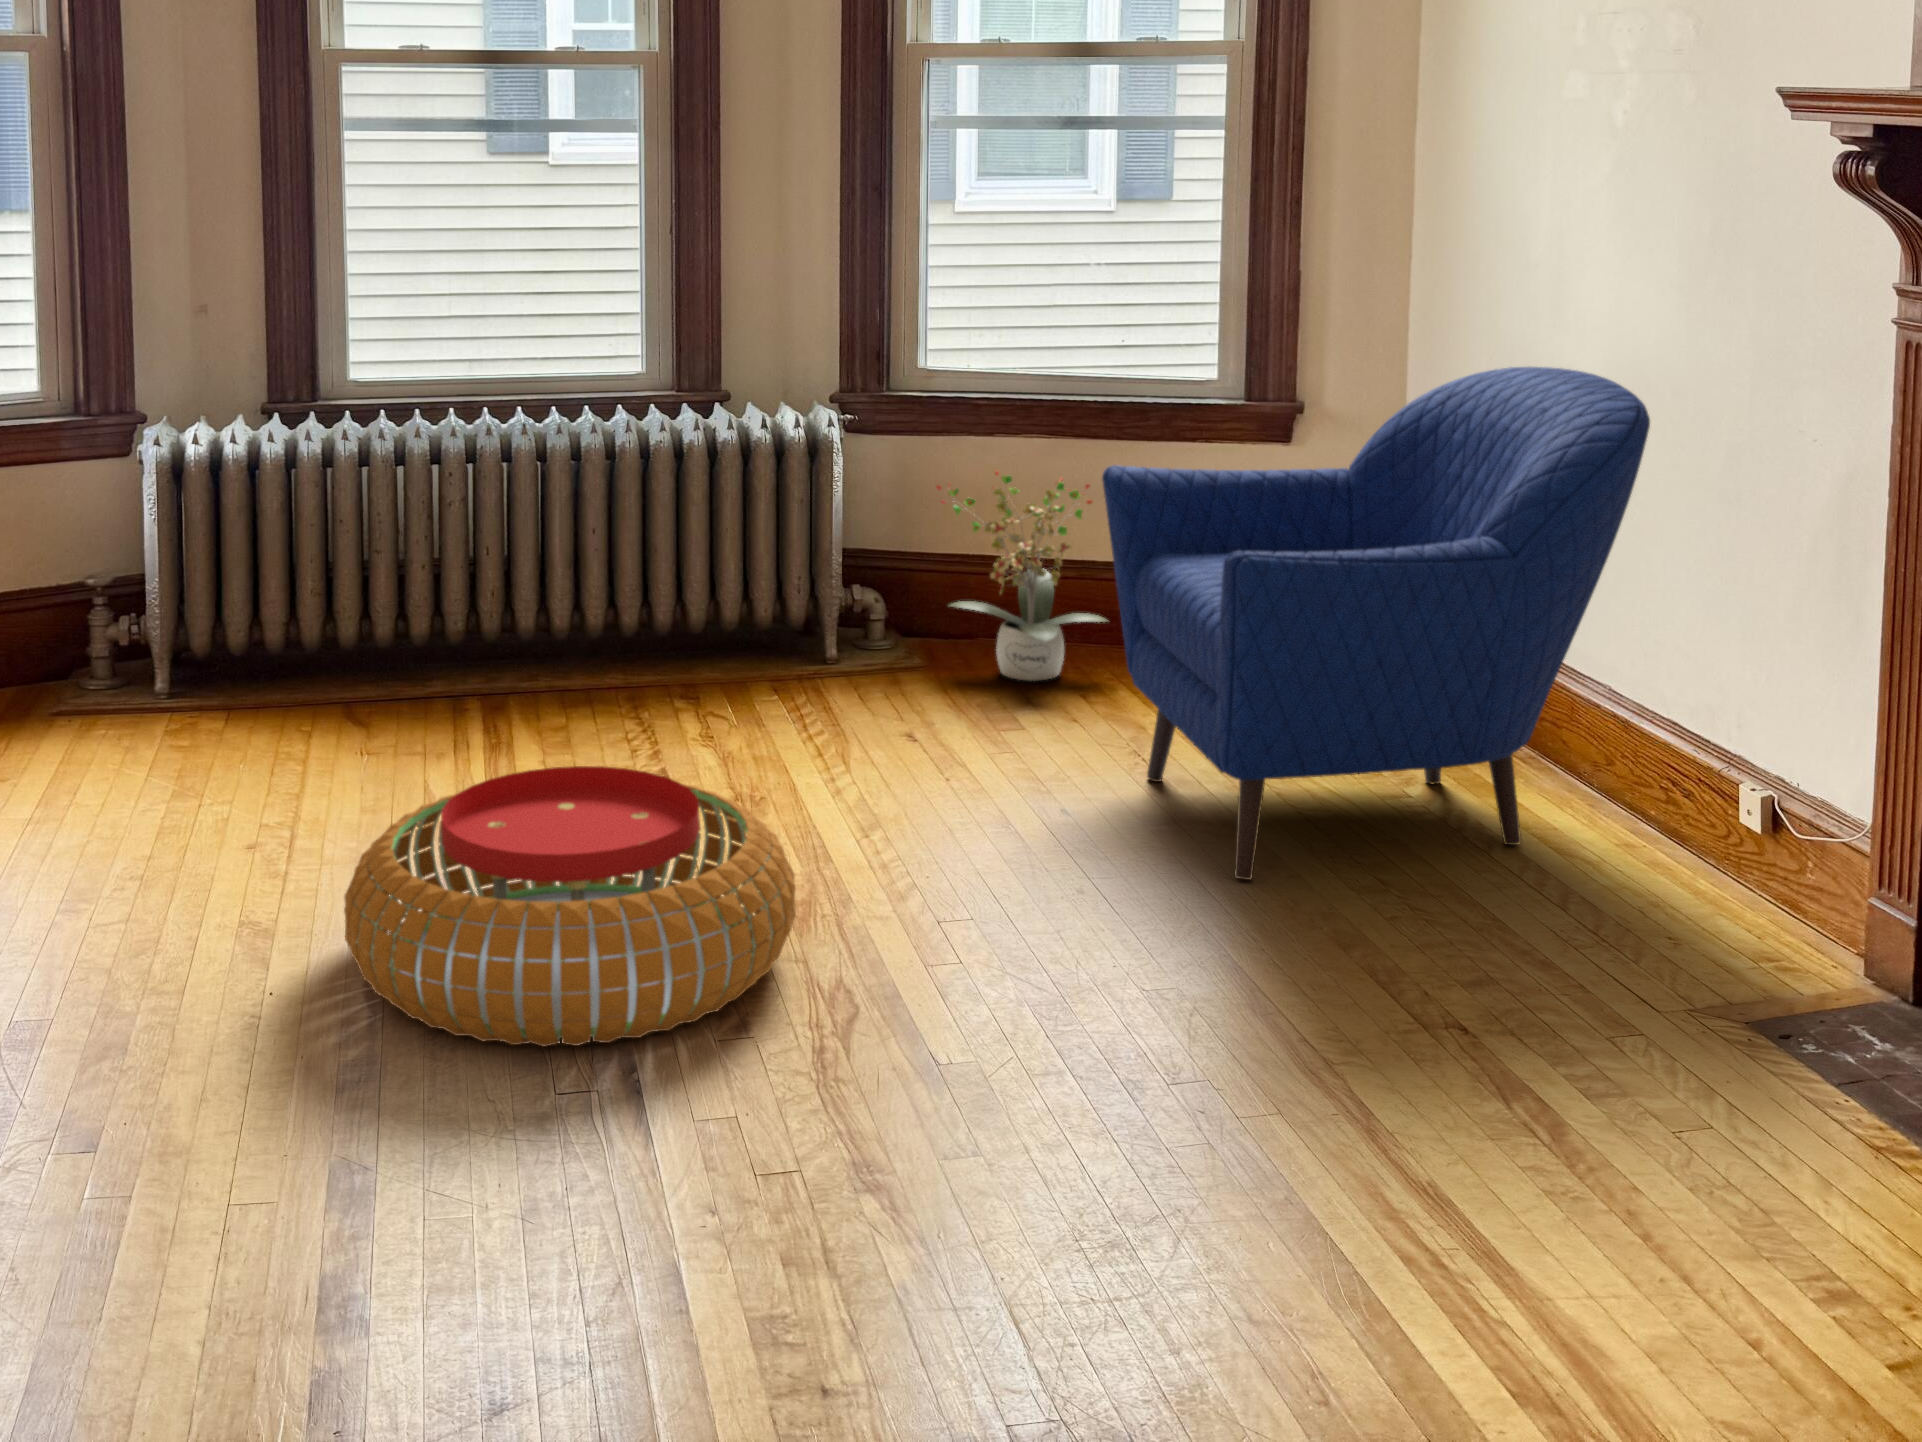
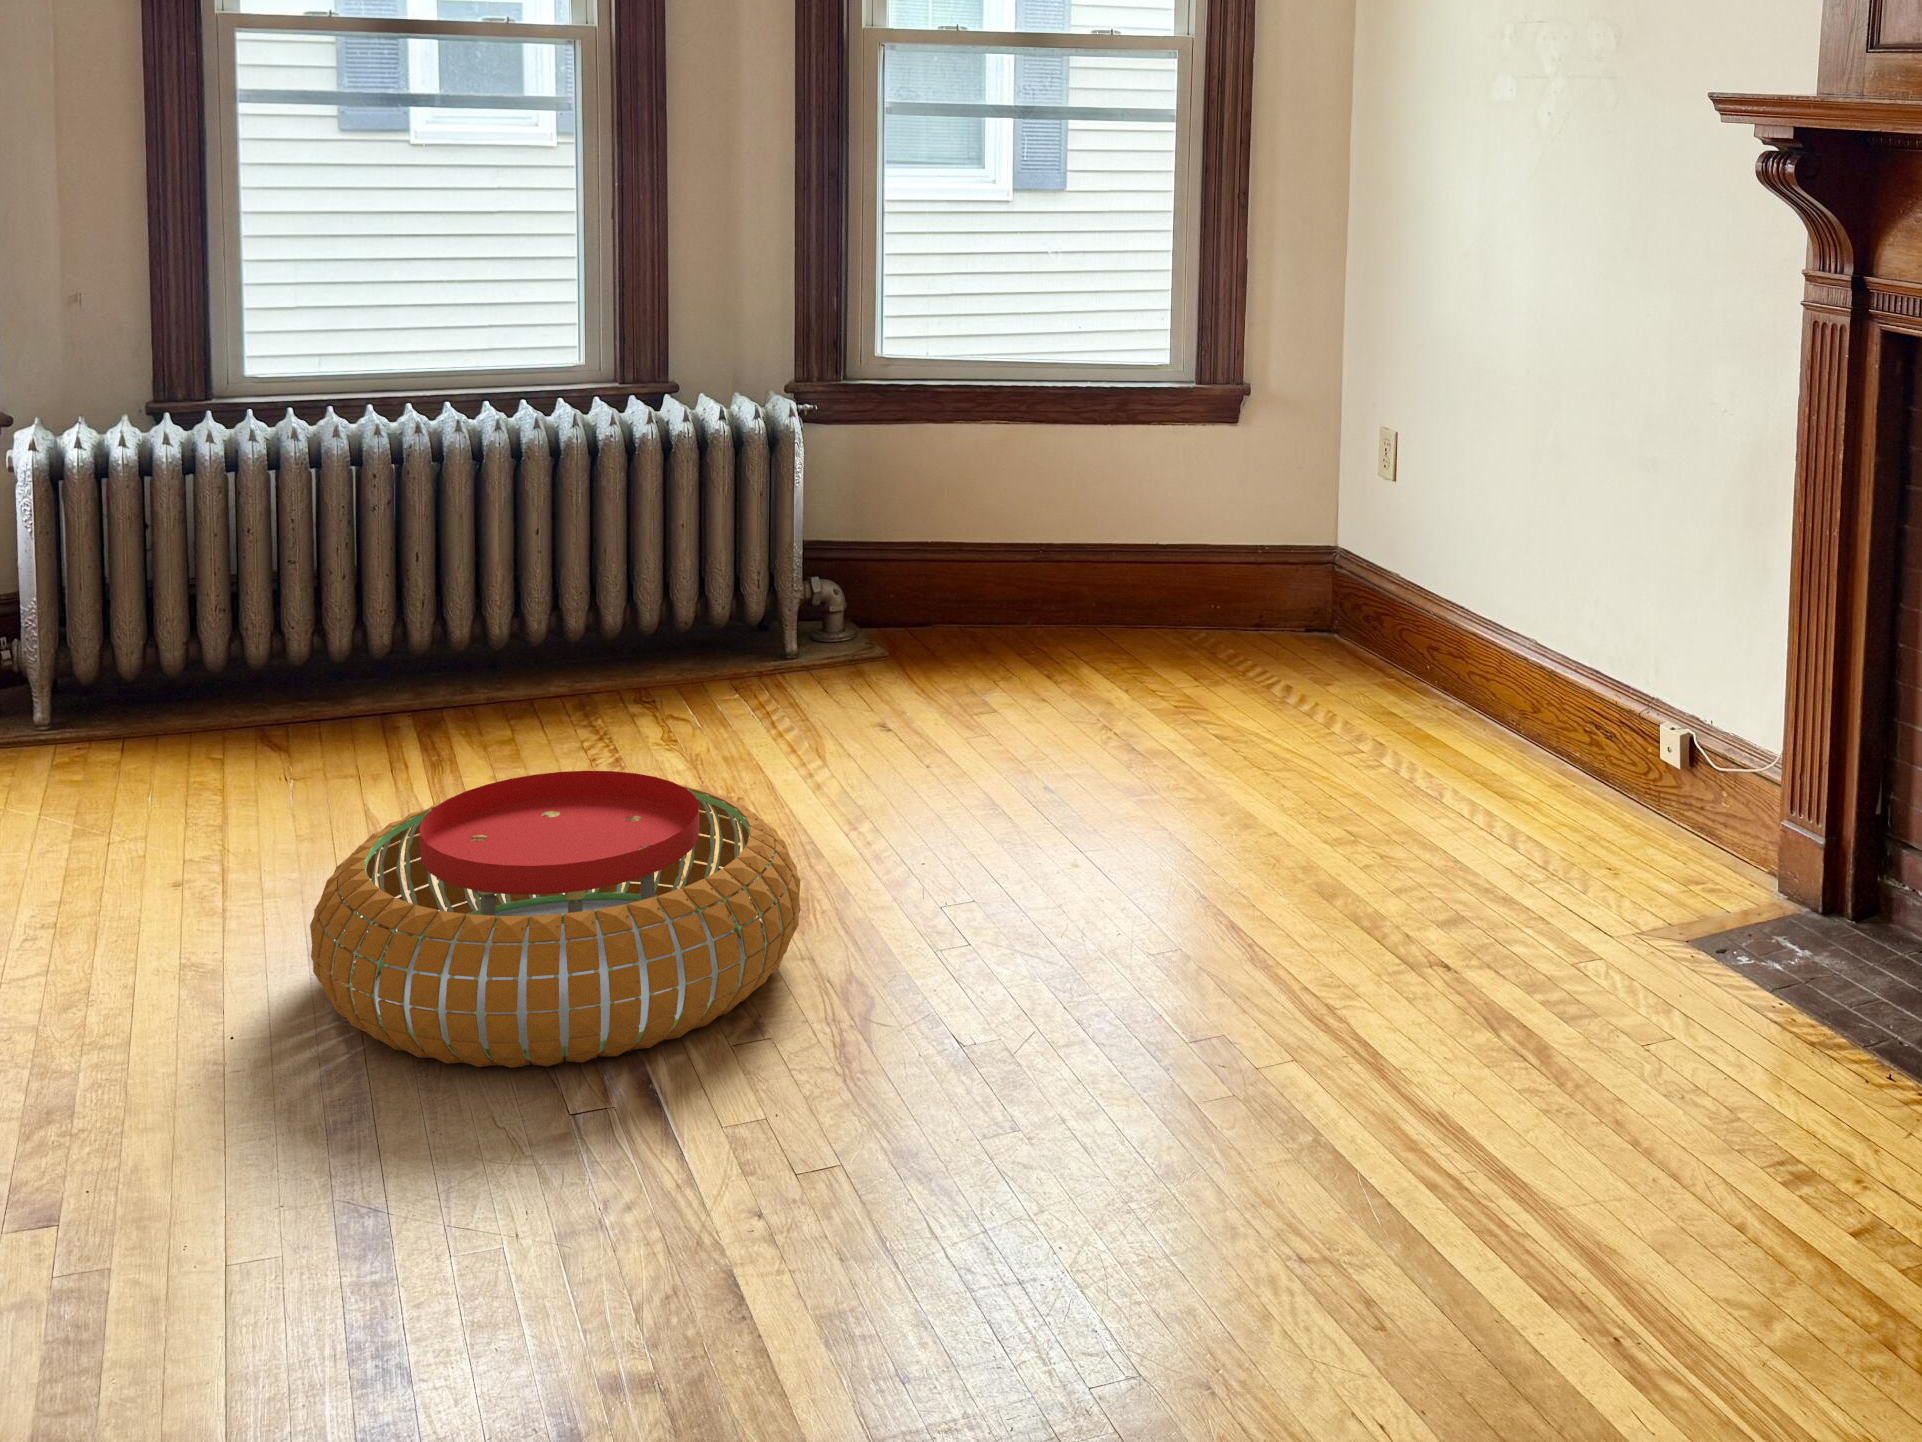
armchair: present [1102,367,1650,880] -> none [1071,348,1583,843]
potted plant: present [937,471,1107,681] -> none [893,456,1064,662]

